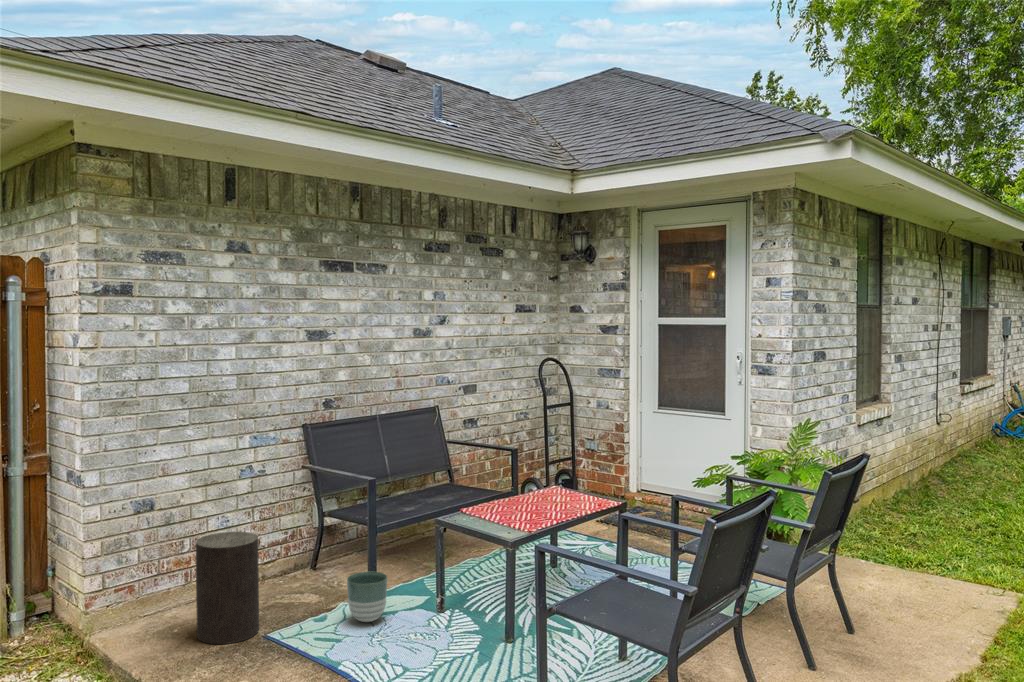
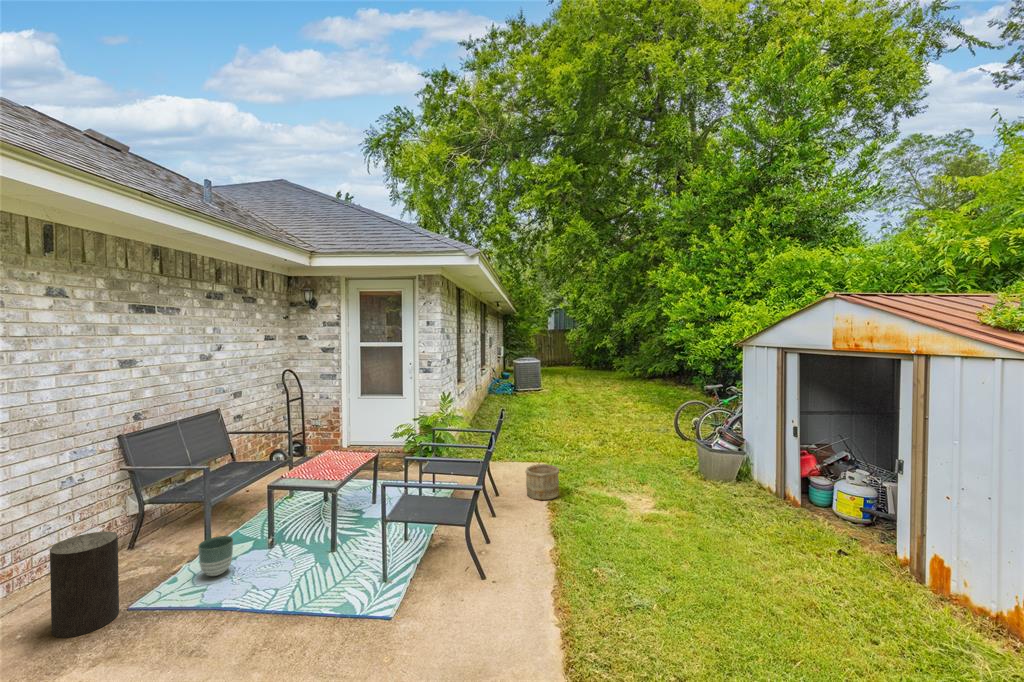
wooden bucket: none [903,572,985,648] -> present [525,464,559,500]

